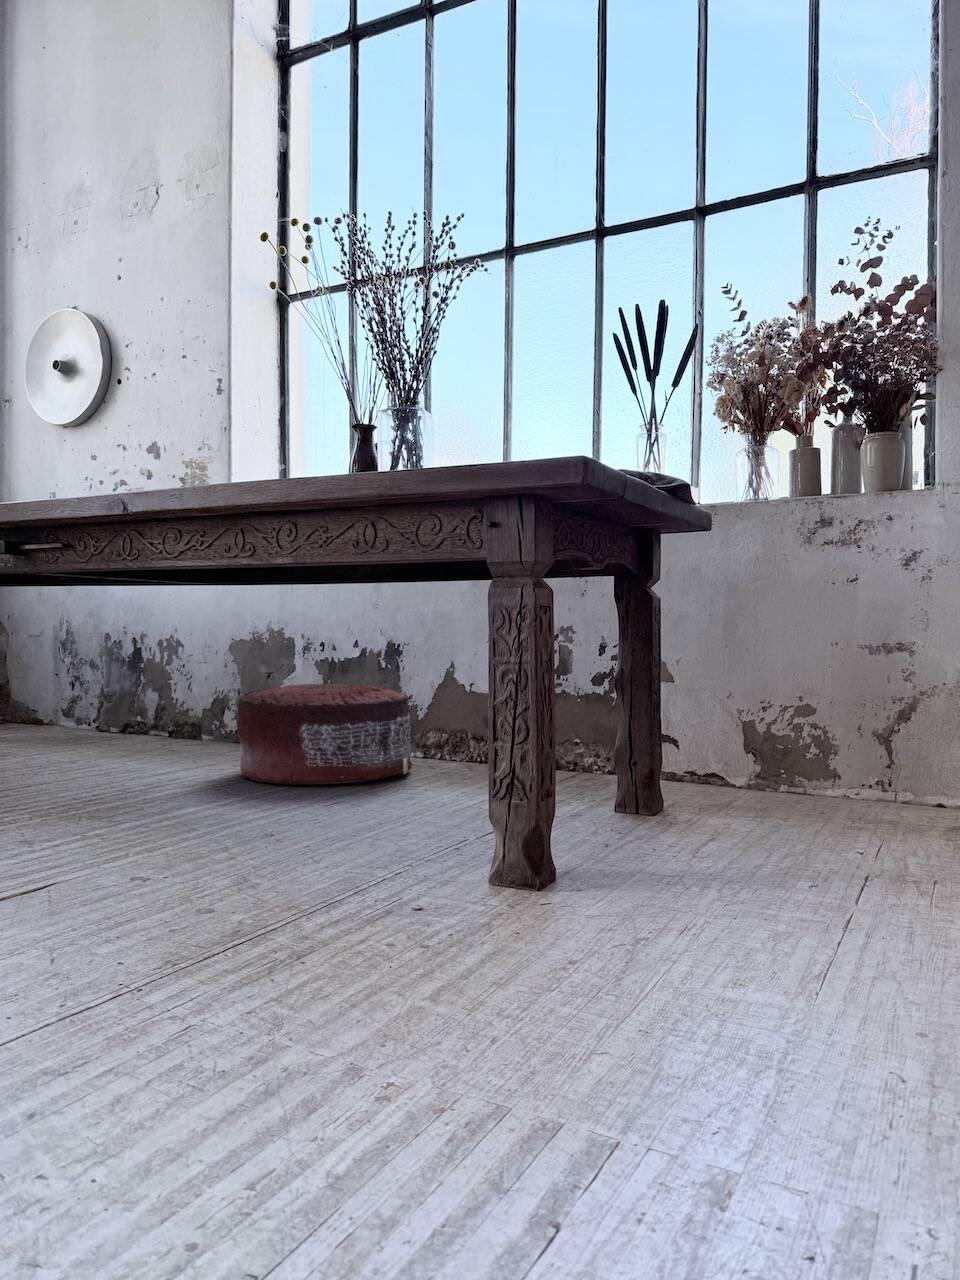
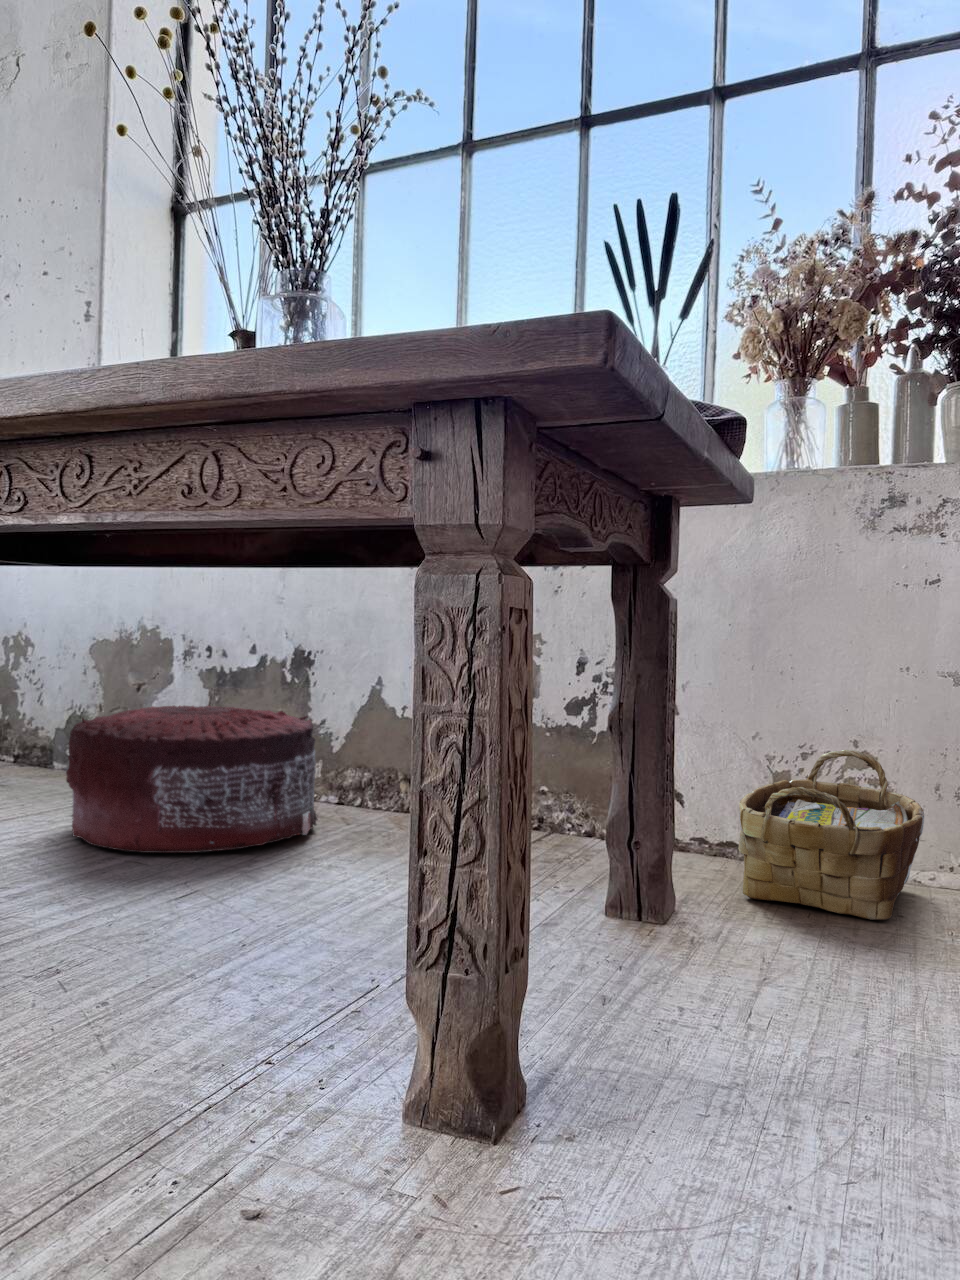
woven basket: none [711,703,842,815] -> present [738,750,924,920]

